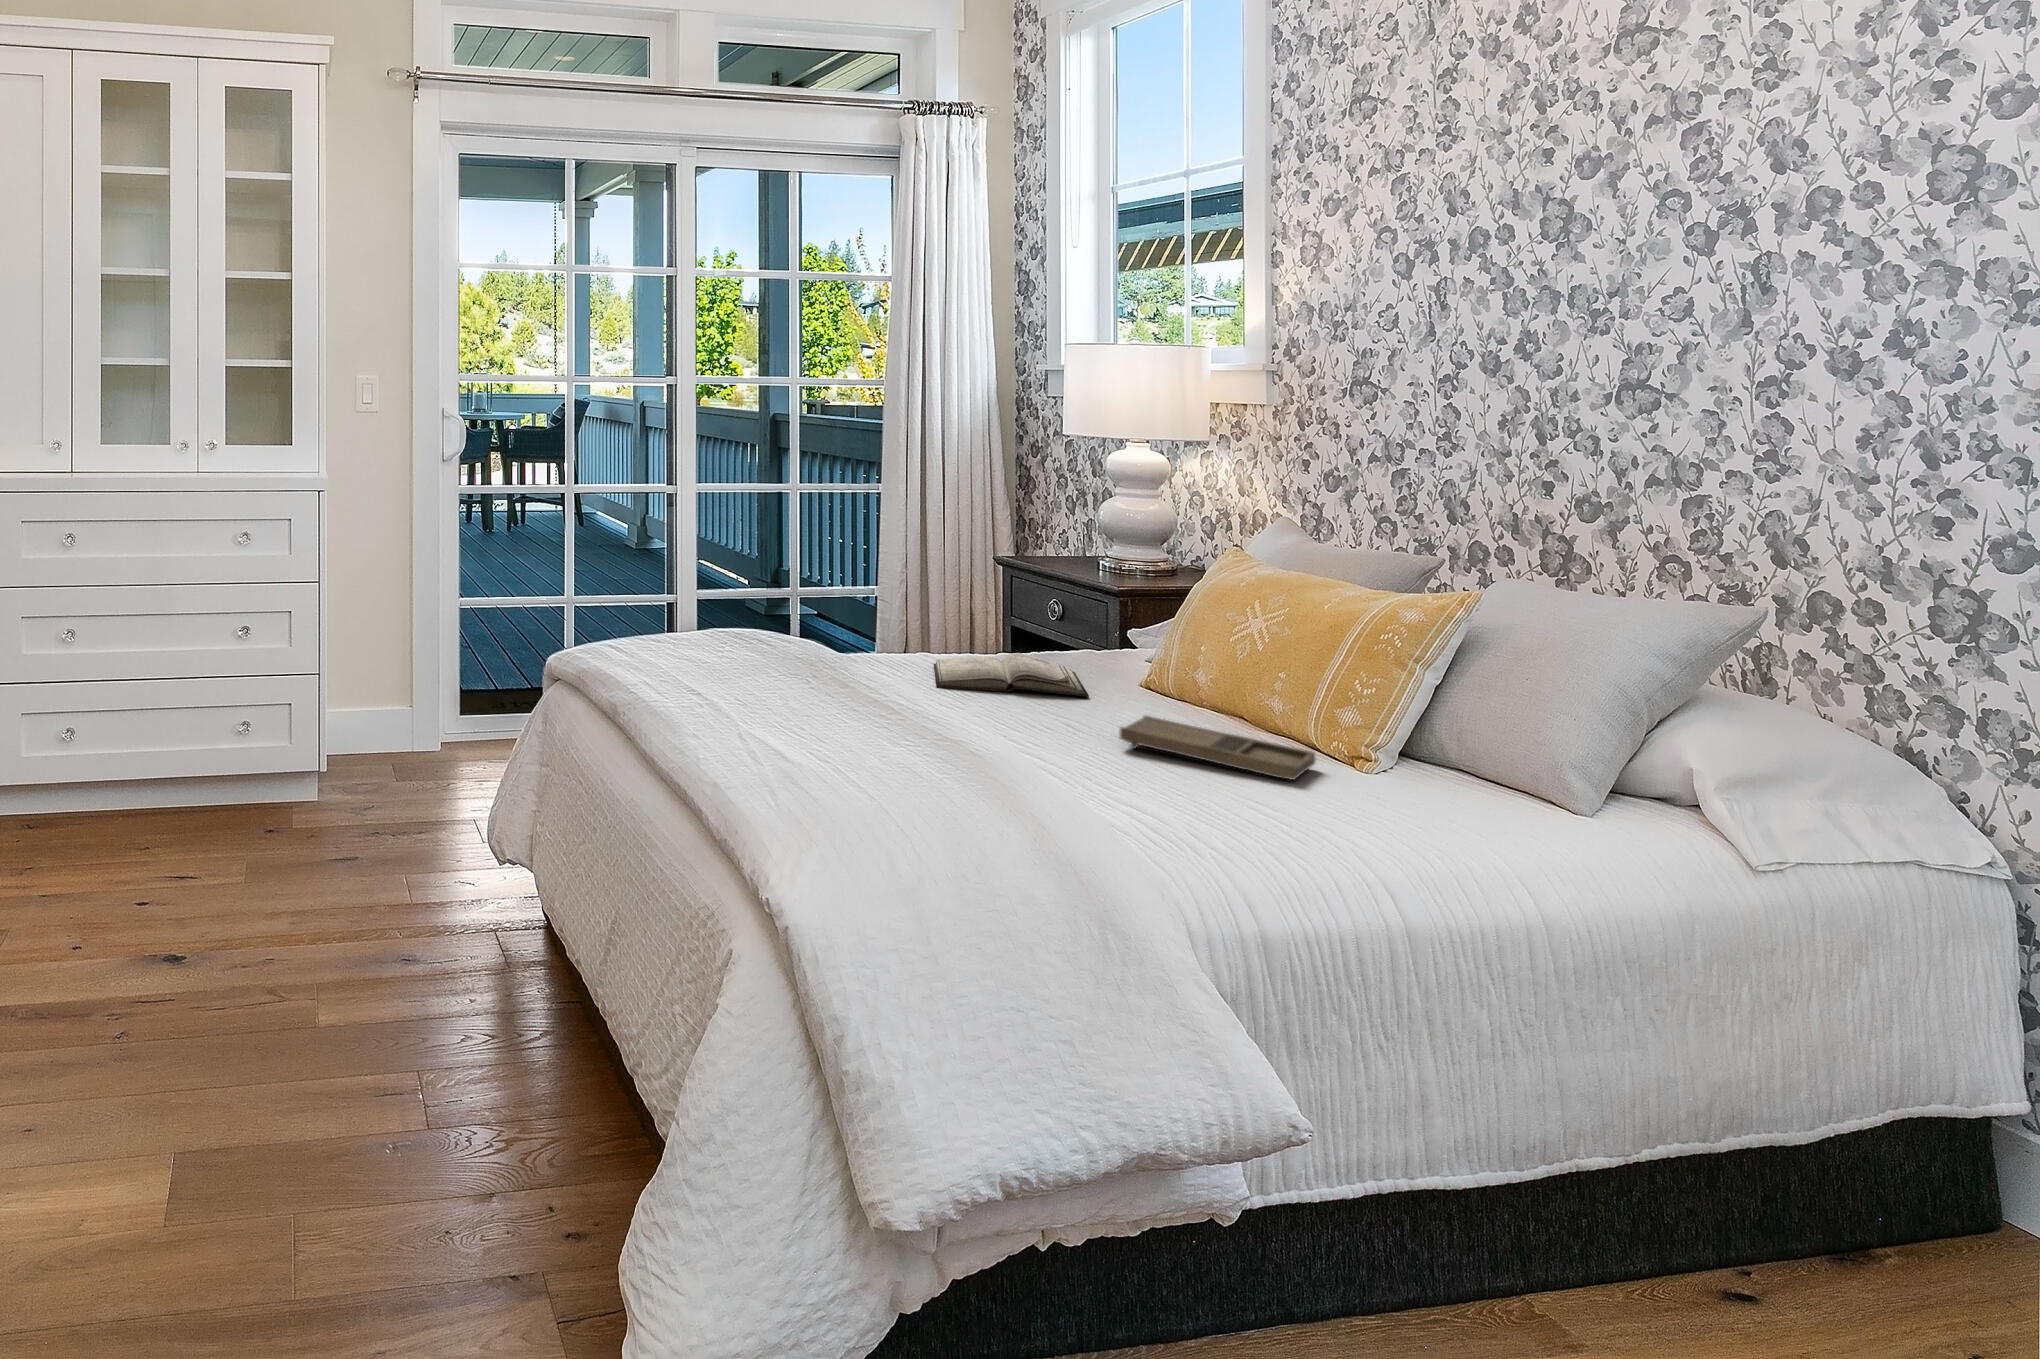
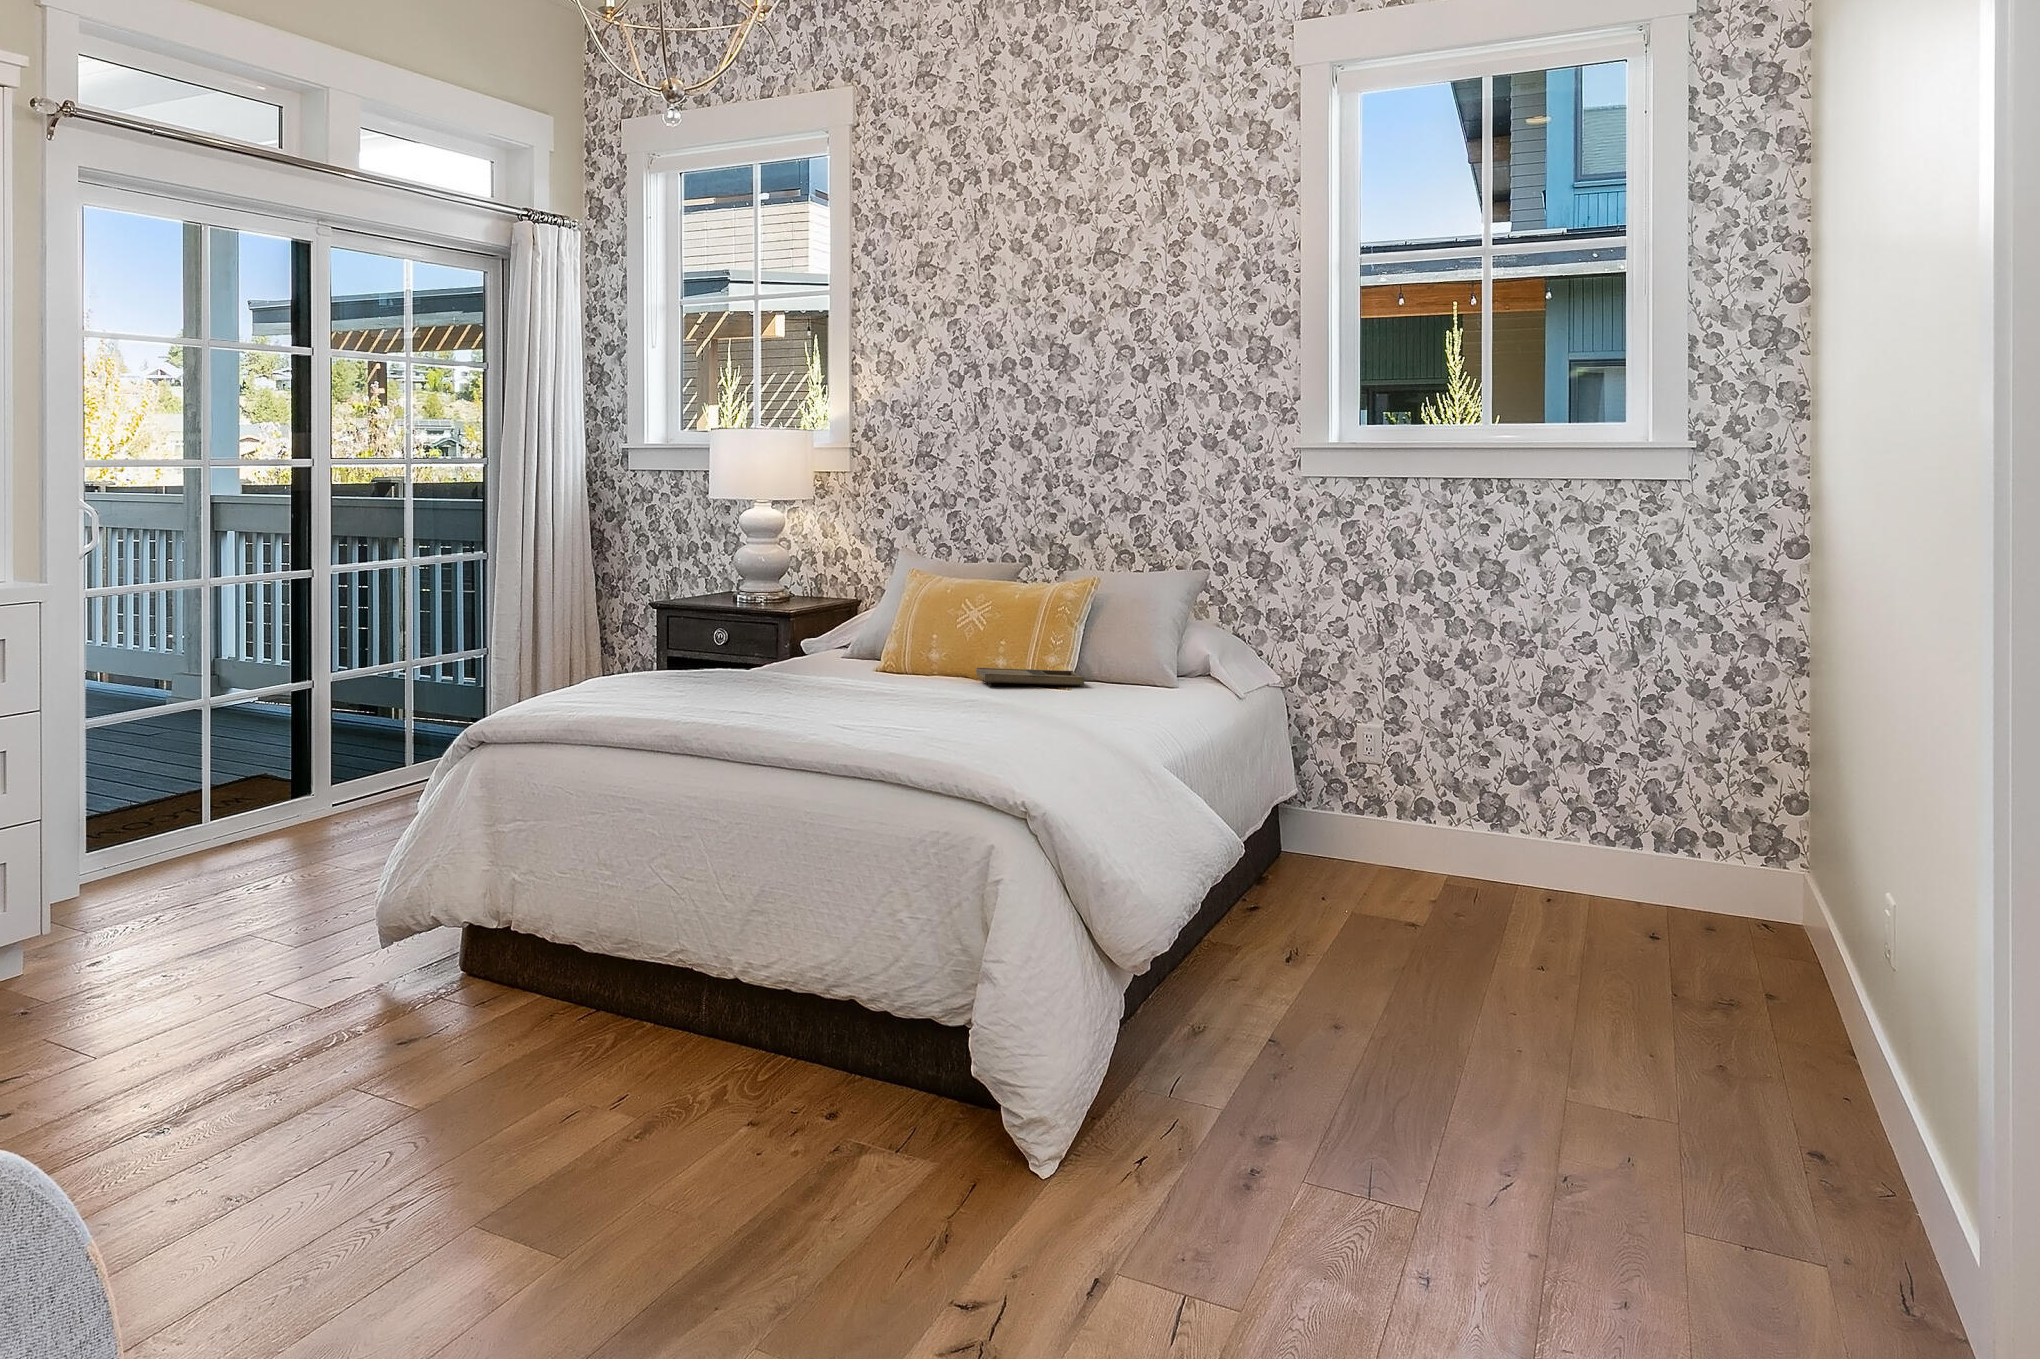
diary: present [934,653,1089,697] -> none [773,652,900,678]

